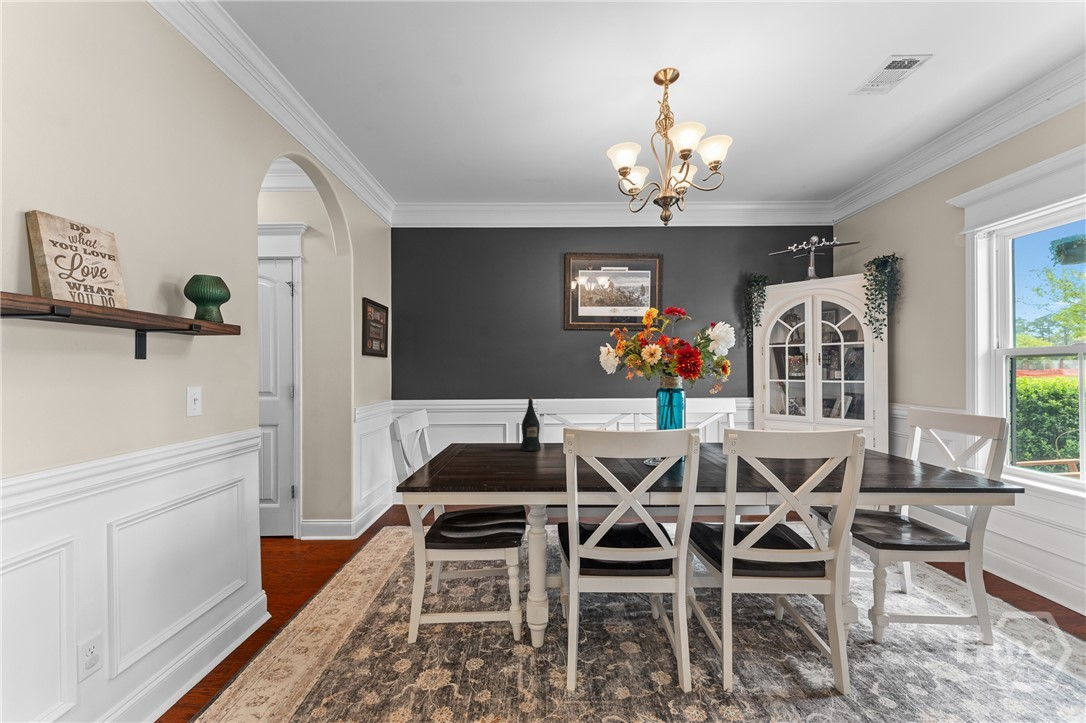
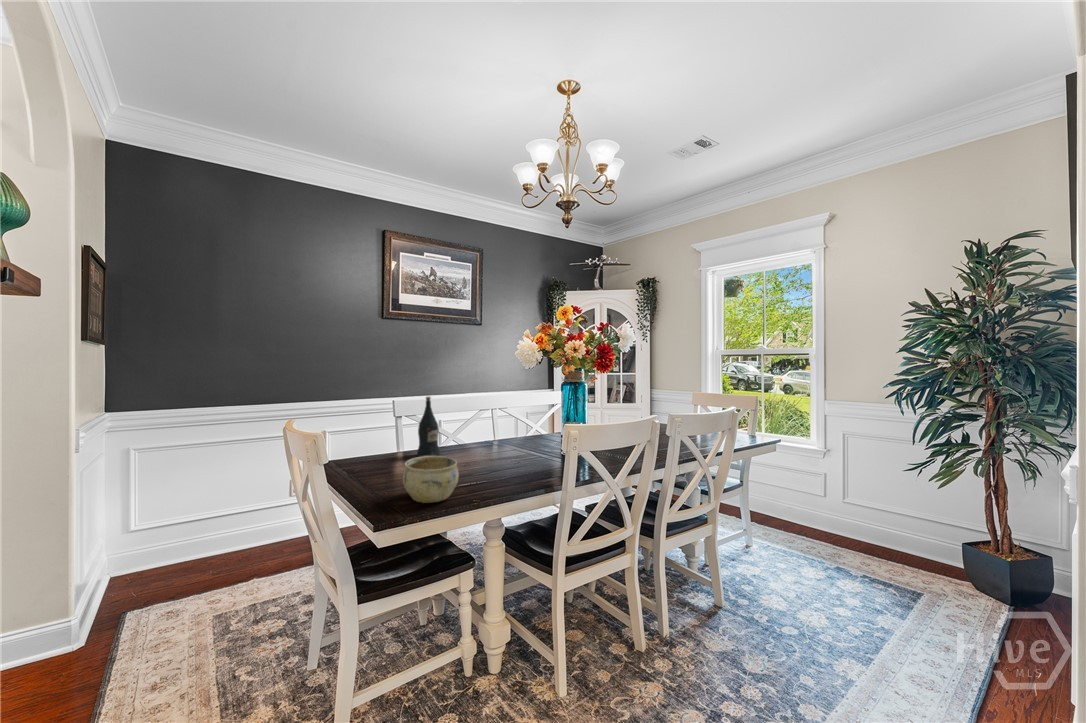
ceramic bowl: none [454,441,499,478] -> present [403,456,459,503]

